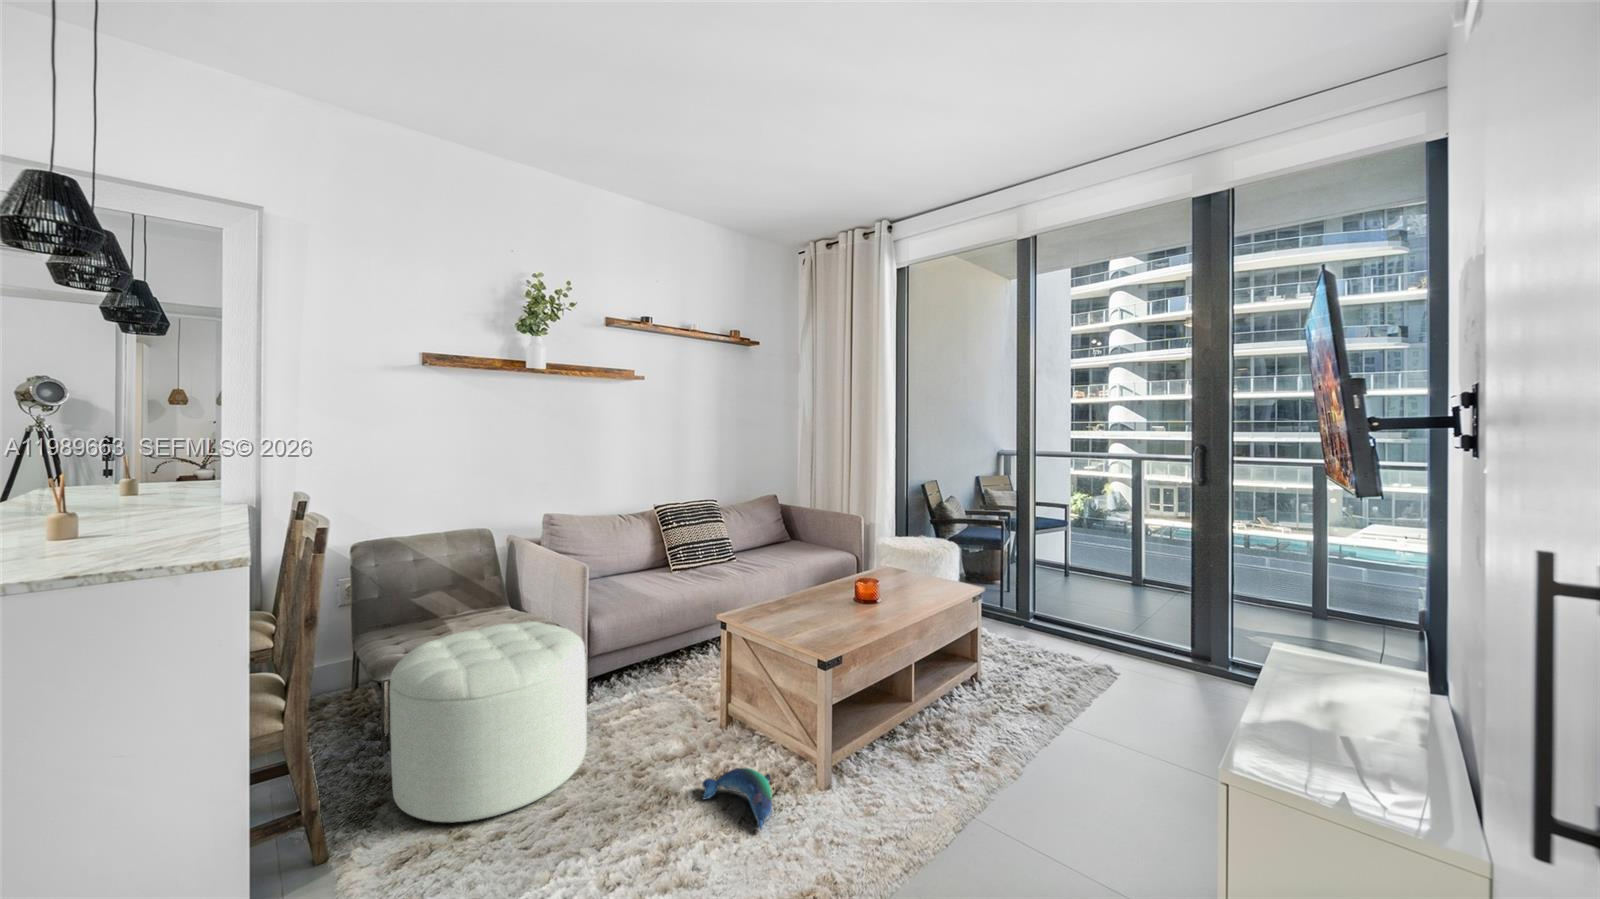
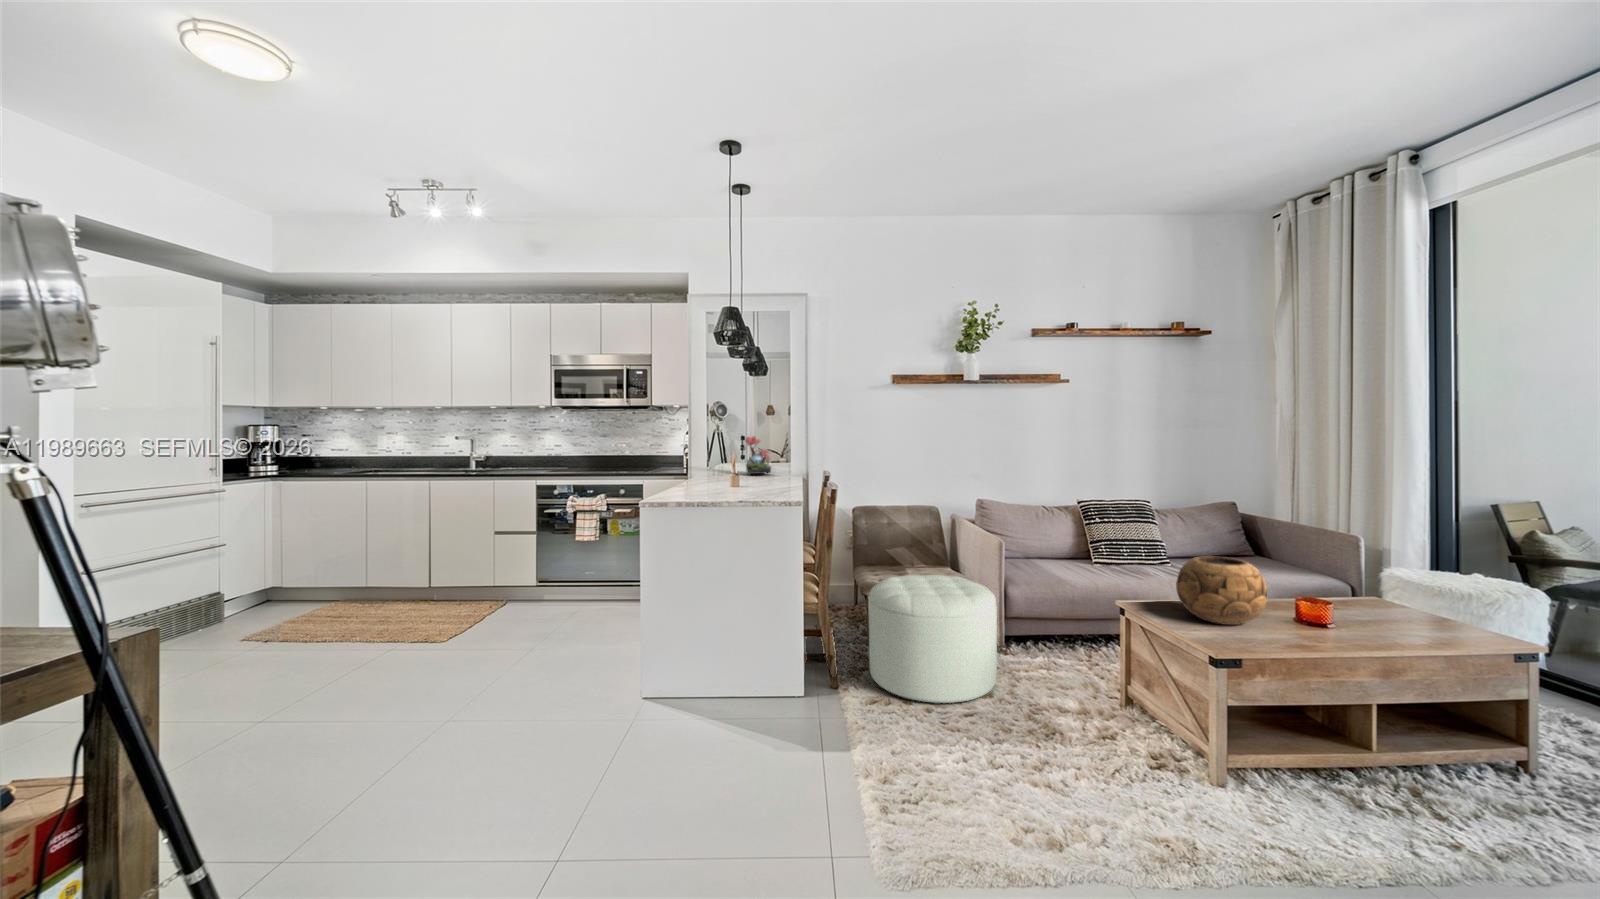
plant: none [110,436,179,505] -> present [745,436,771,474]
decorative bowl: none [774,556,847,624] -> present [1176,556,1267,625]
plush toy: present [702,768,772,830] -> none [1085,730,1152,783]

